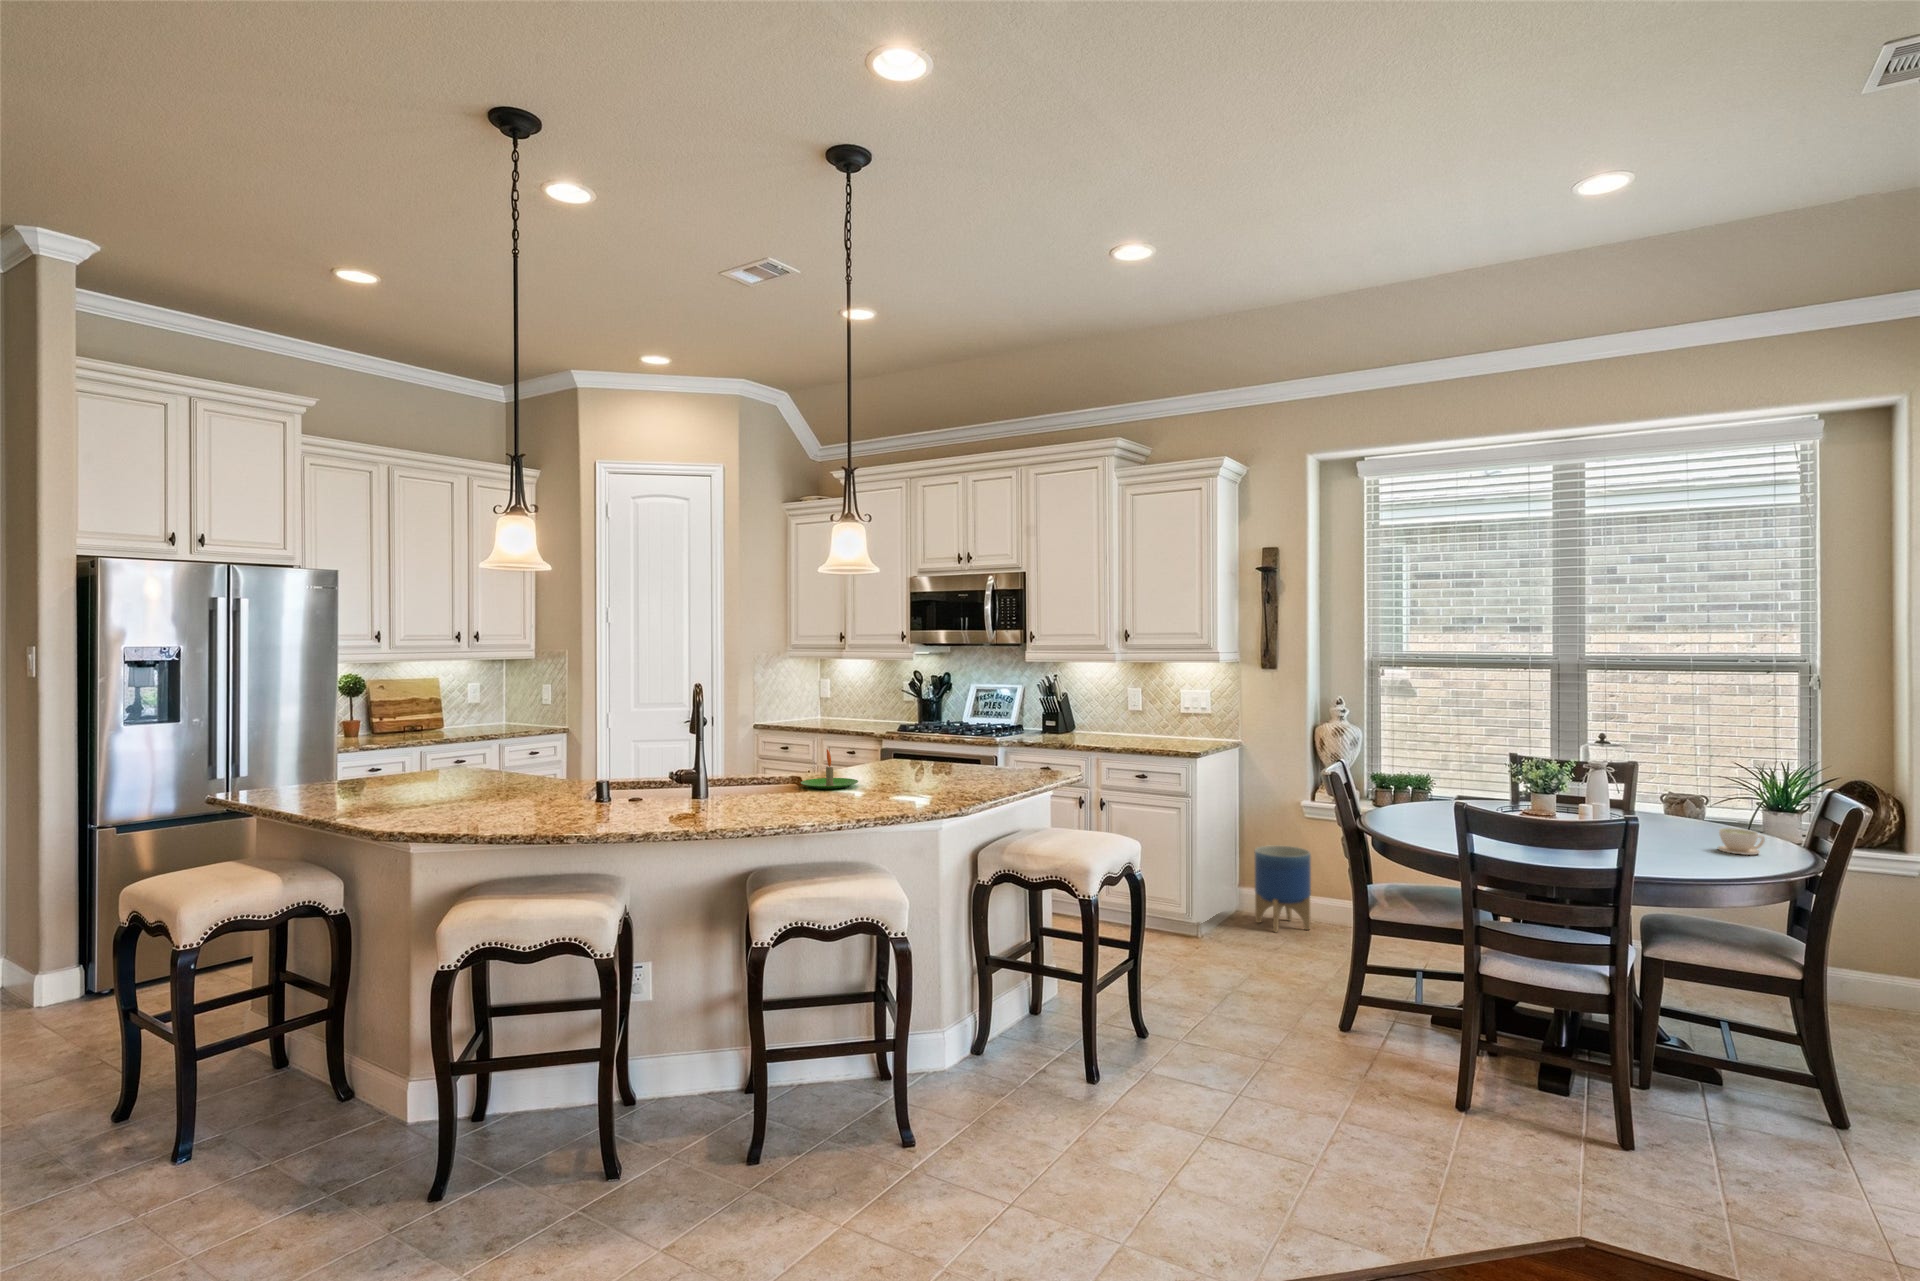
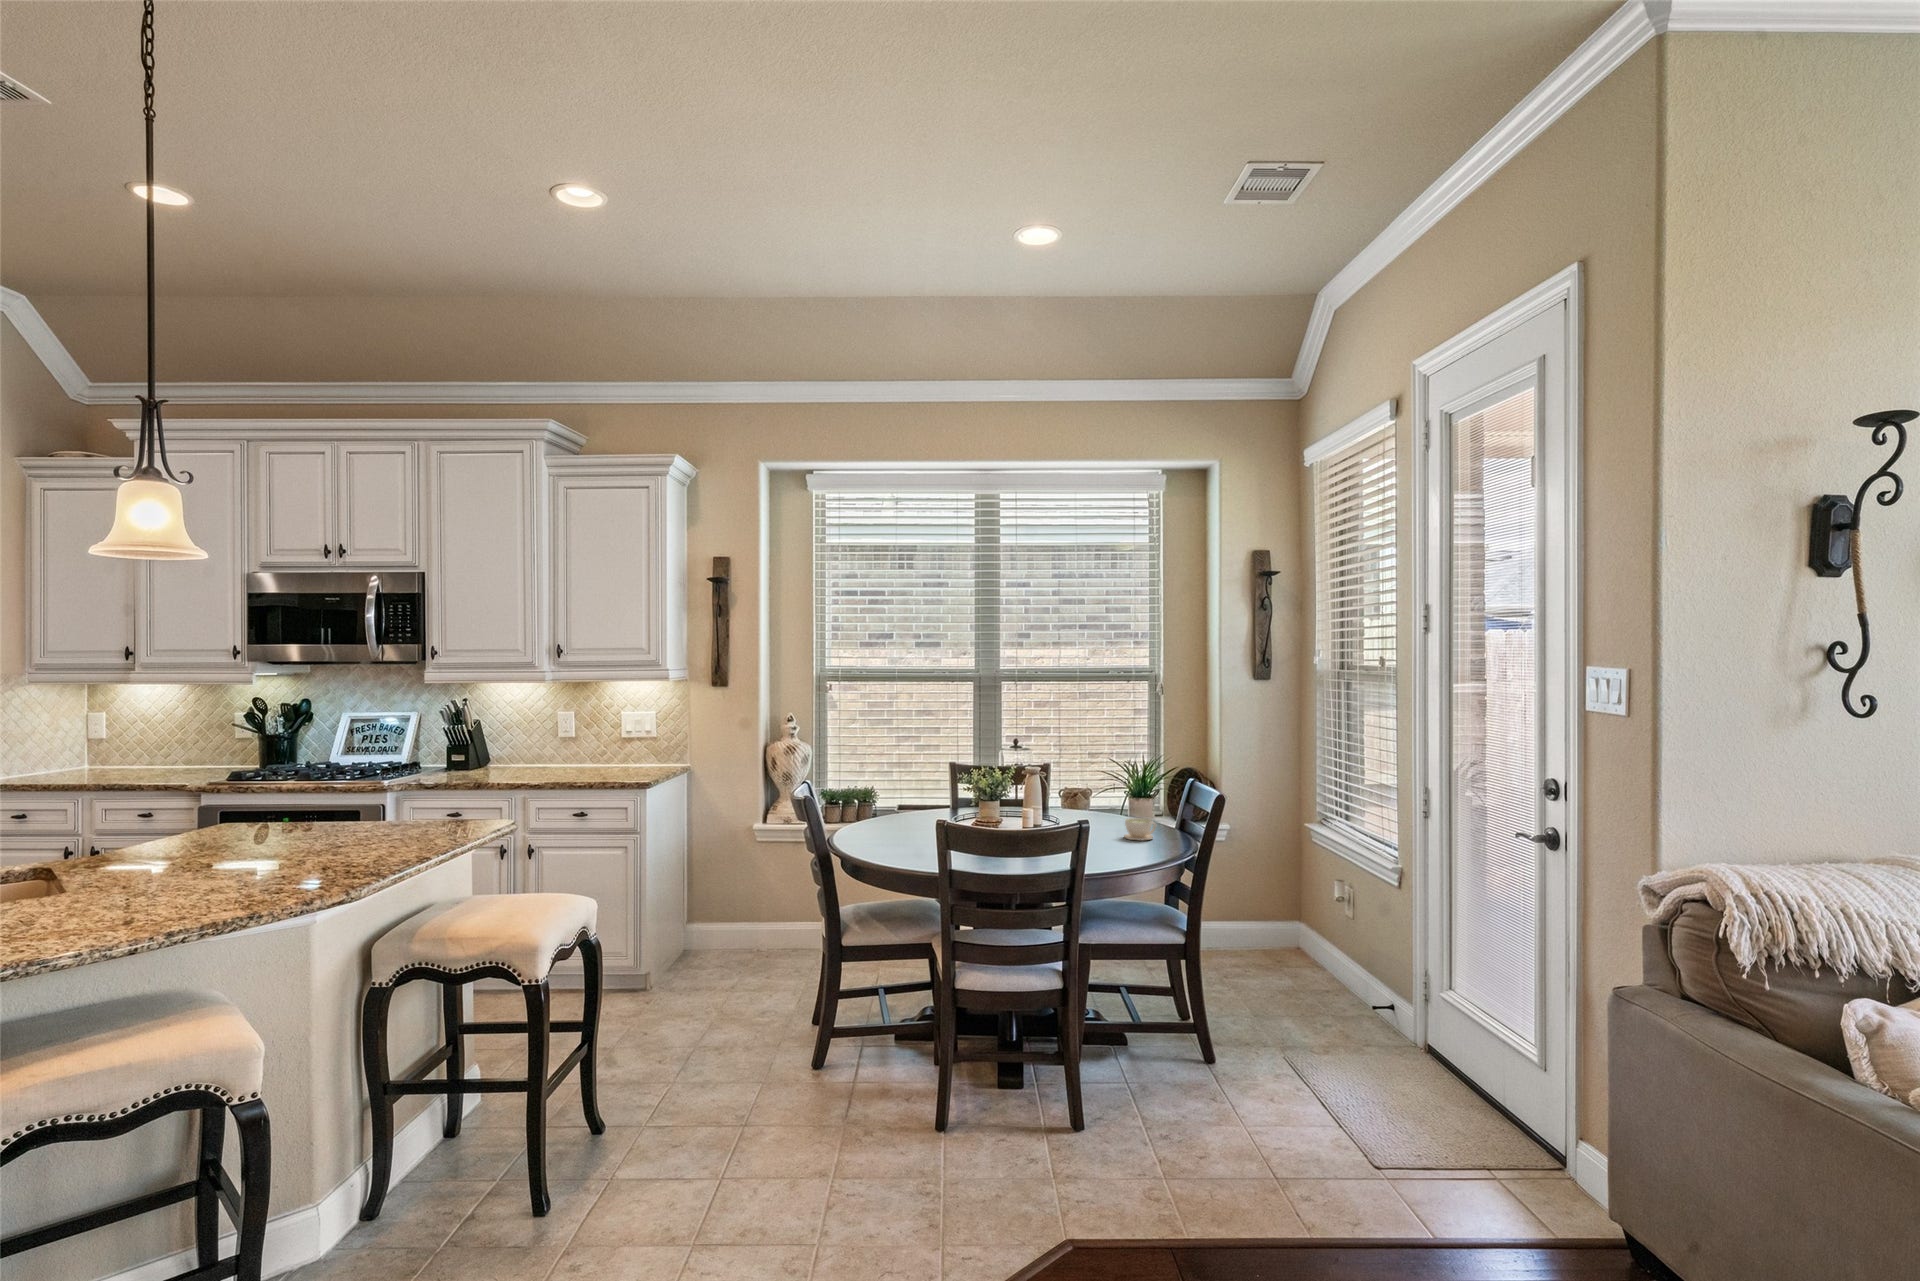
candle: present [801,749,858,789] -> none [51,822,166,885]
planter: present [1254,845,1311,932] -> none [703,872,761,966]

